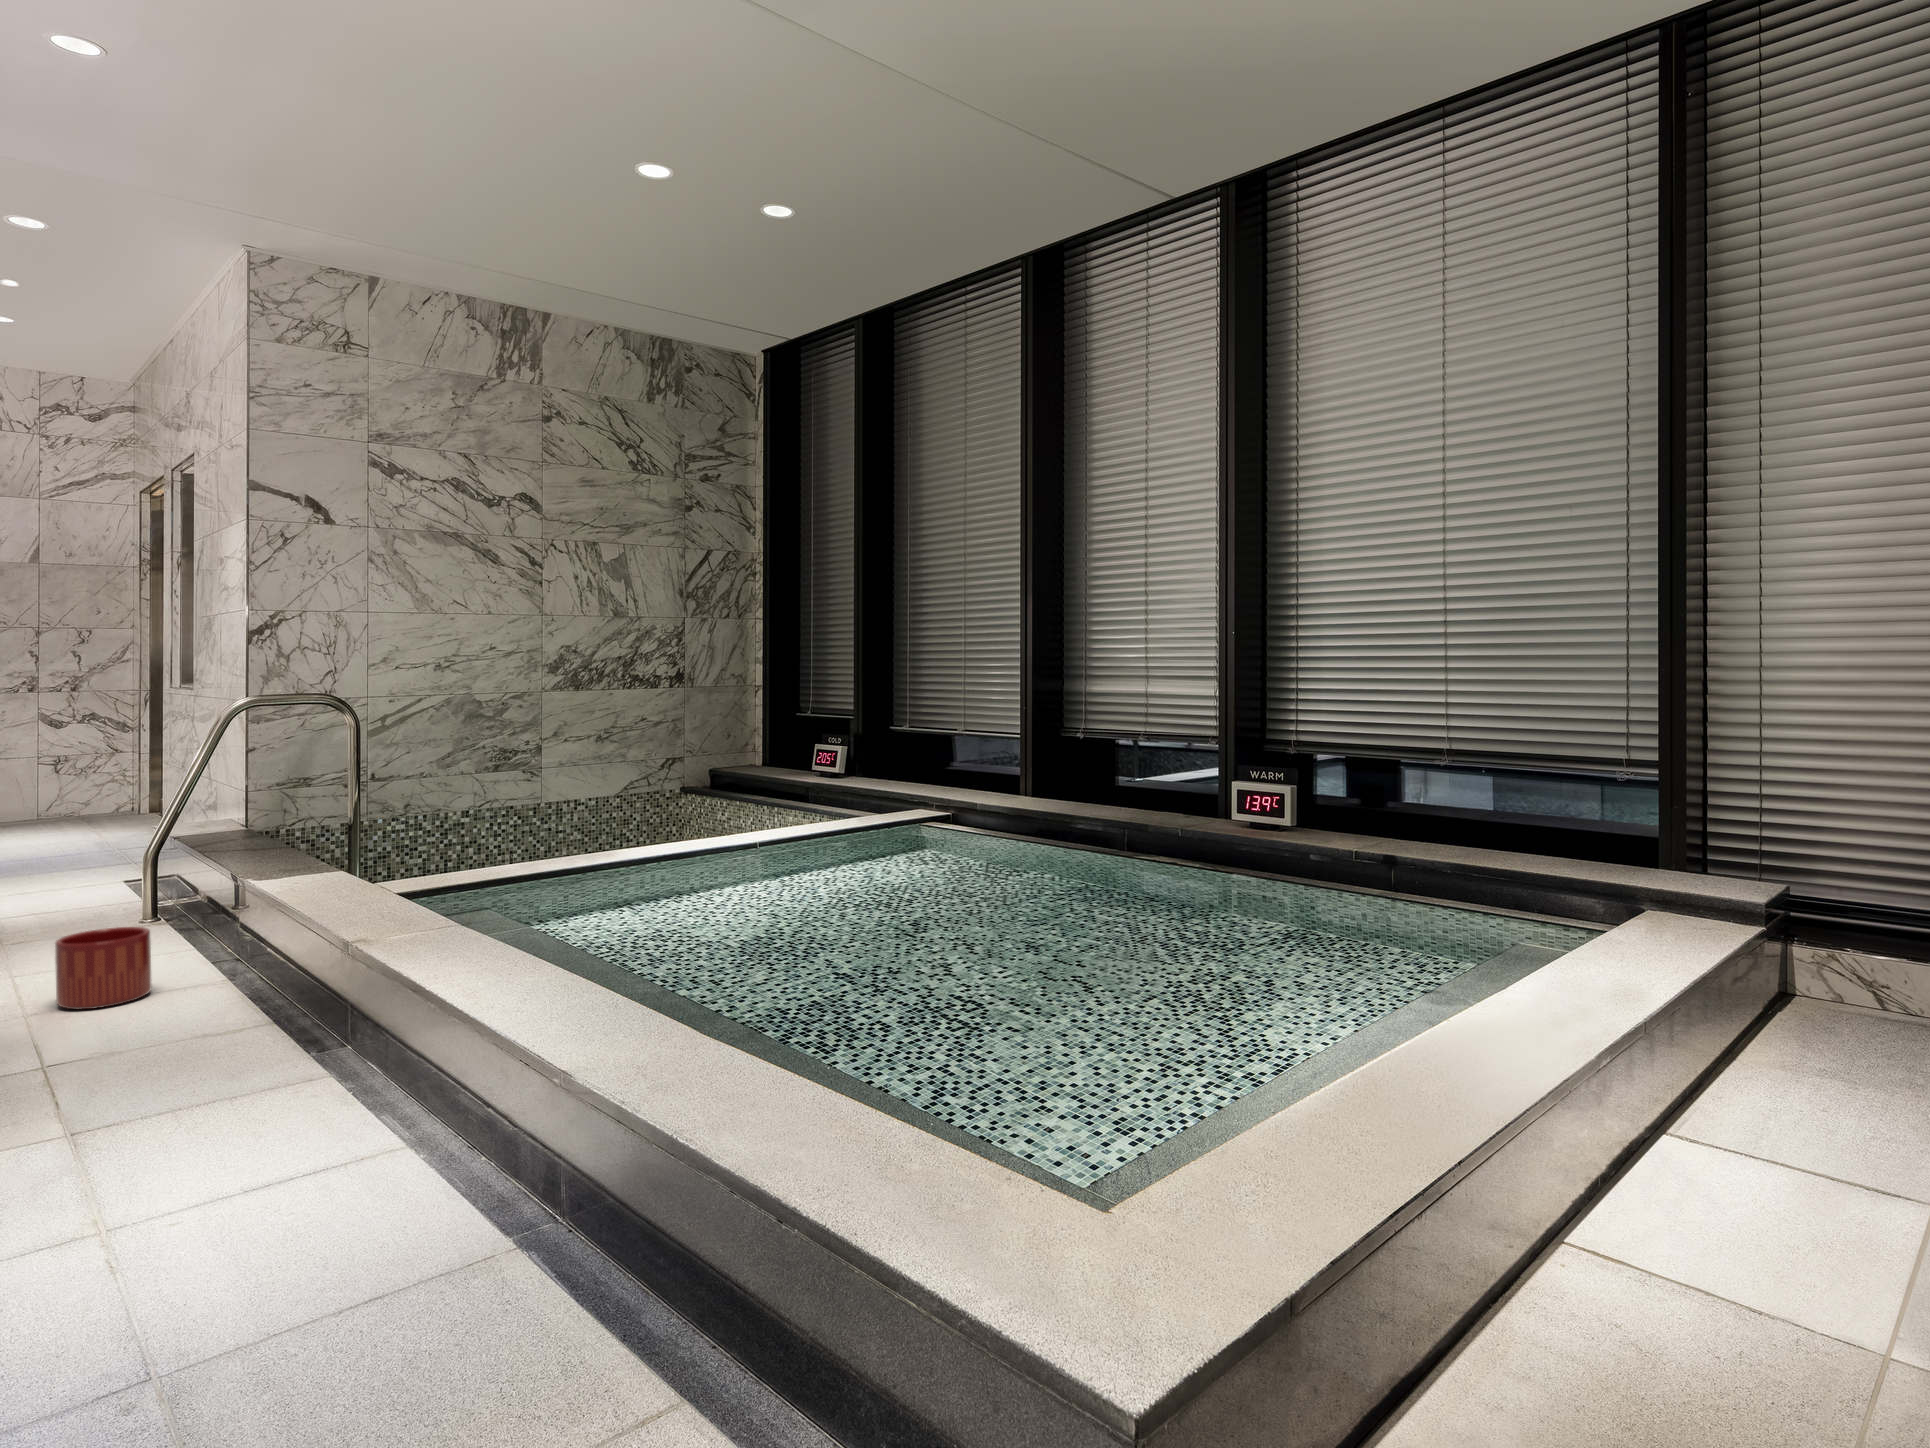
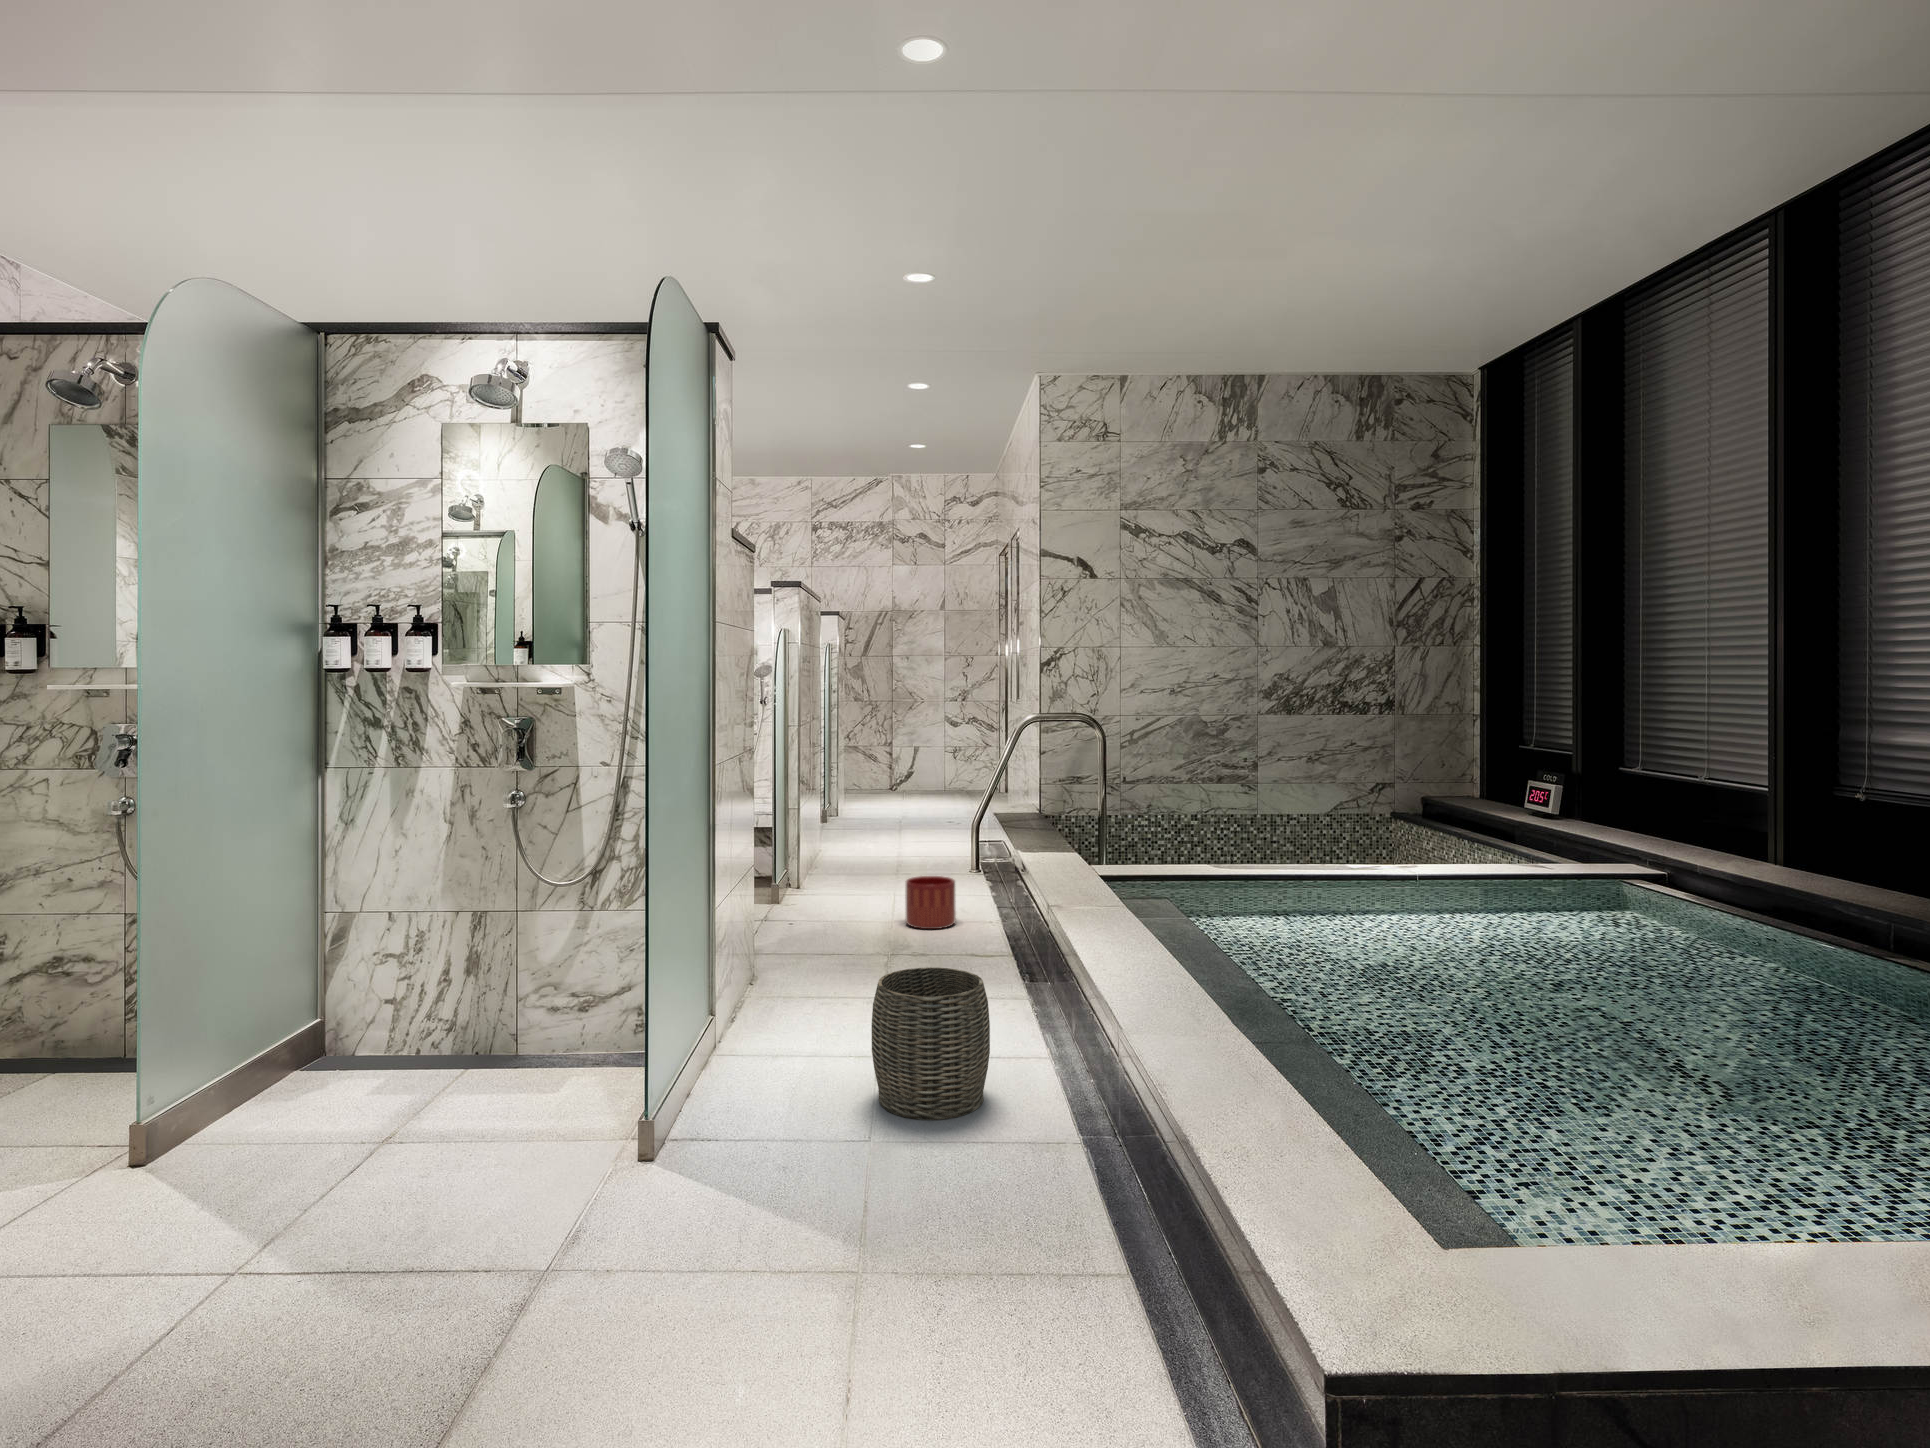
woven basket: none [105,1046,328,1297] -> present [872,968,990,1120]

